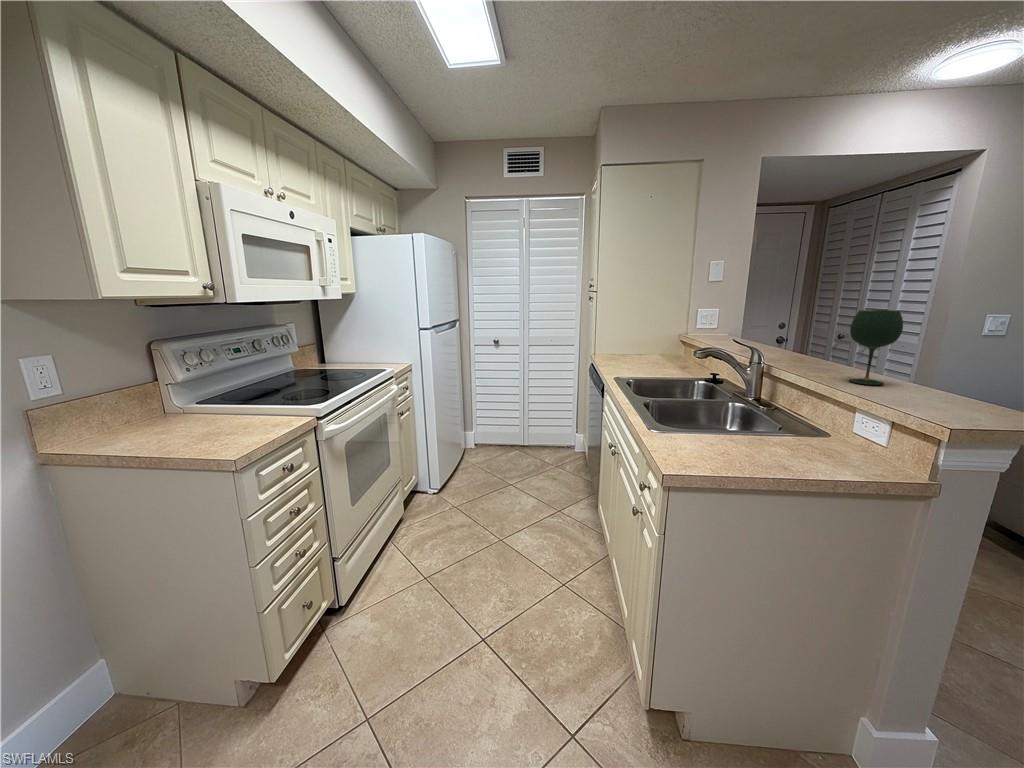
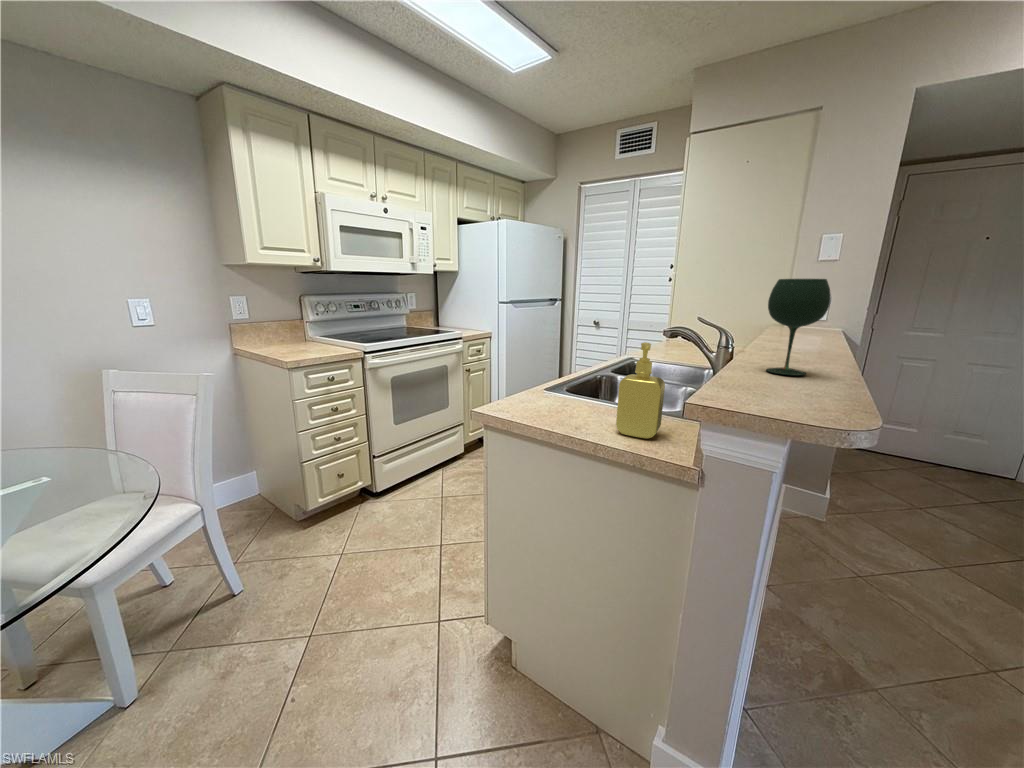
soap dispenser: none [799,374,856,461] -> present [616,342,665,439]

